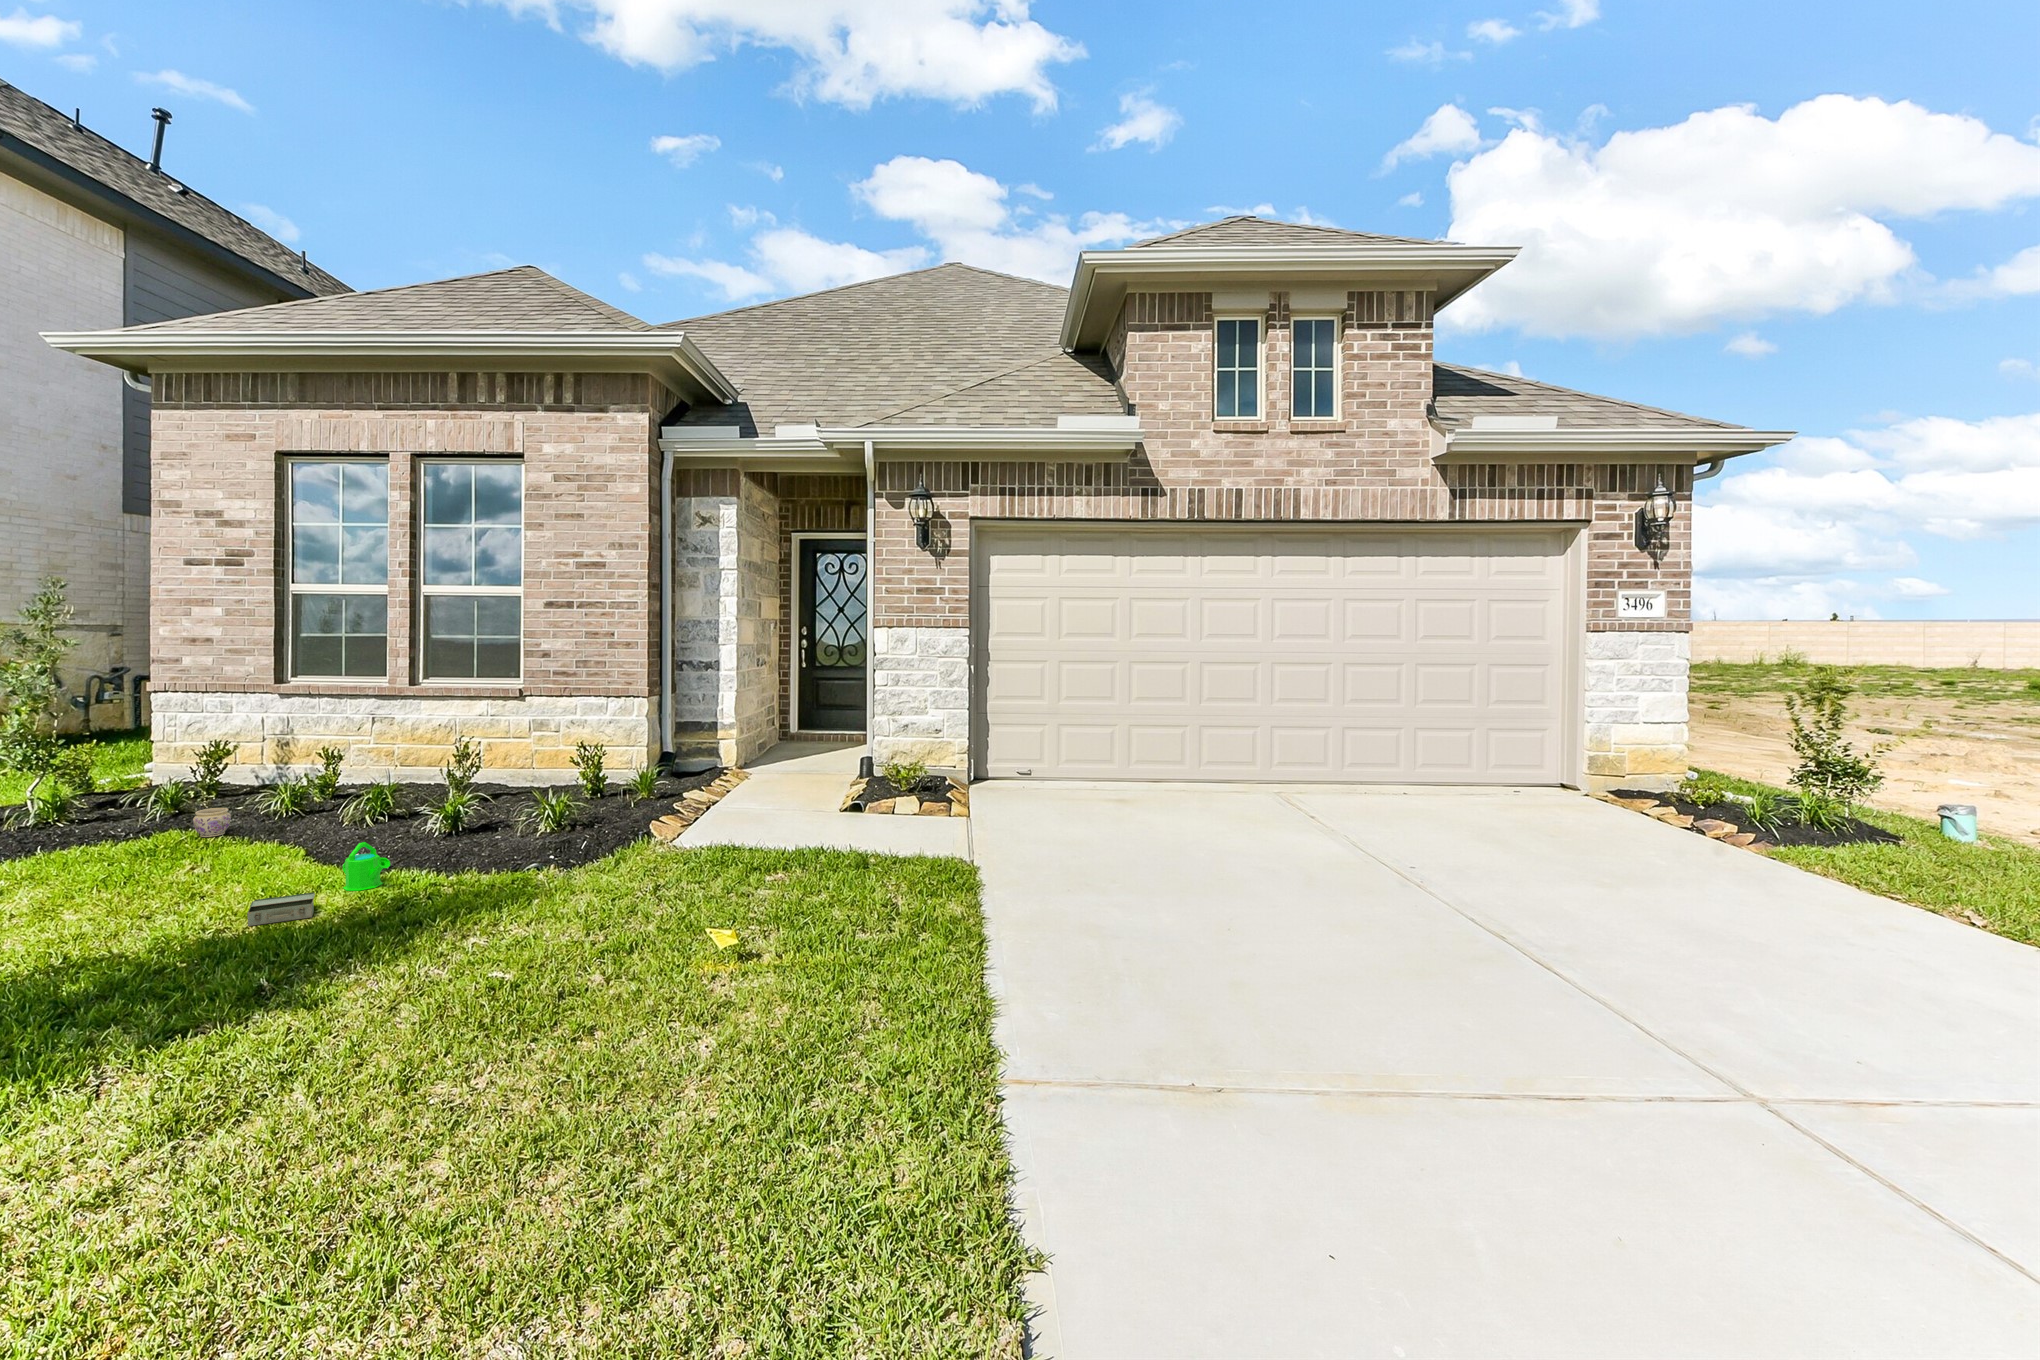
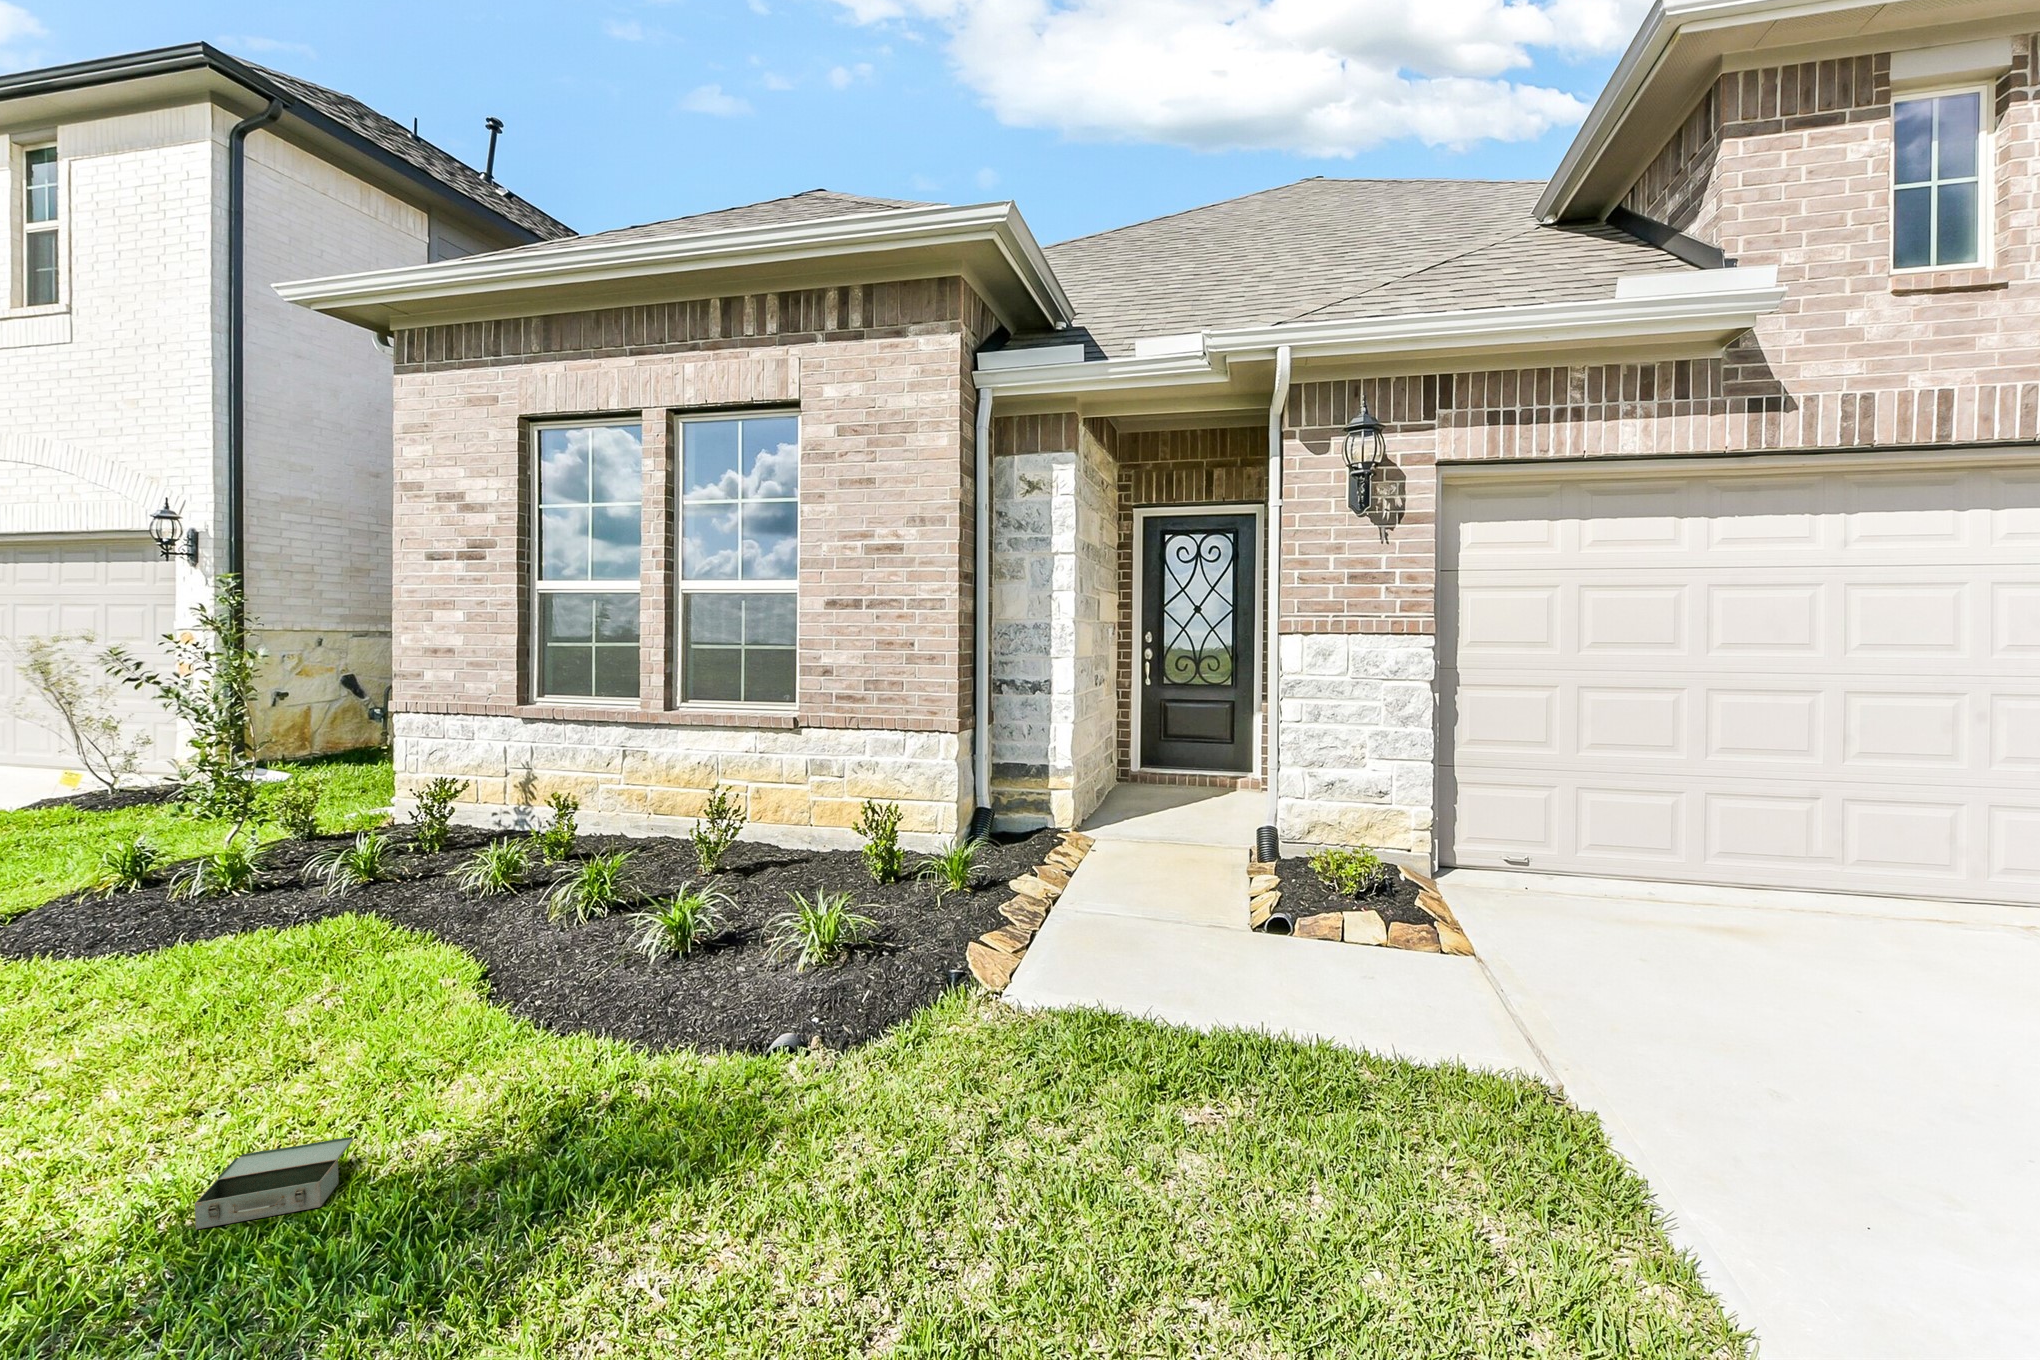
planter: present [193,808,231,838] -> none [342,891,395,937]
watering can: present [343,842,390,891] -> none [436,1018,507,1112]

